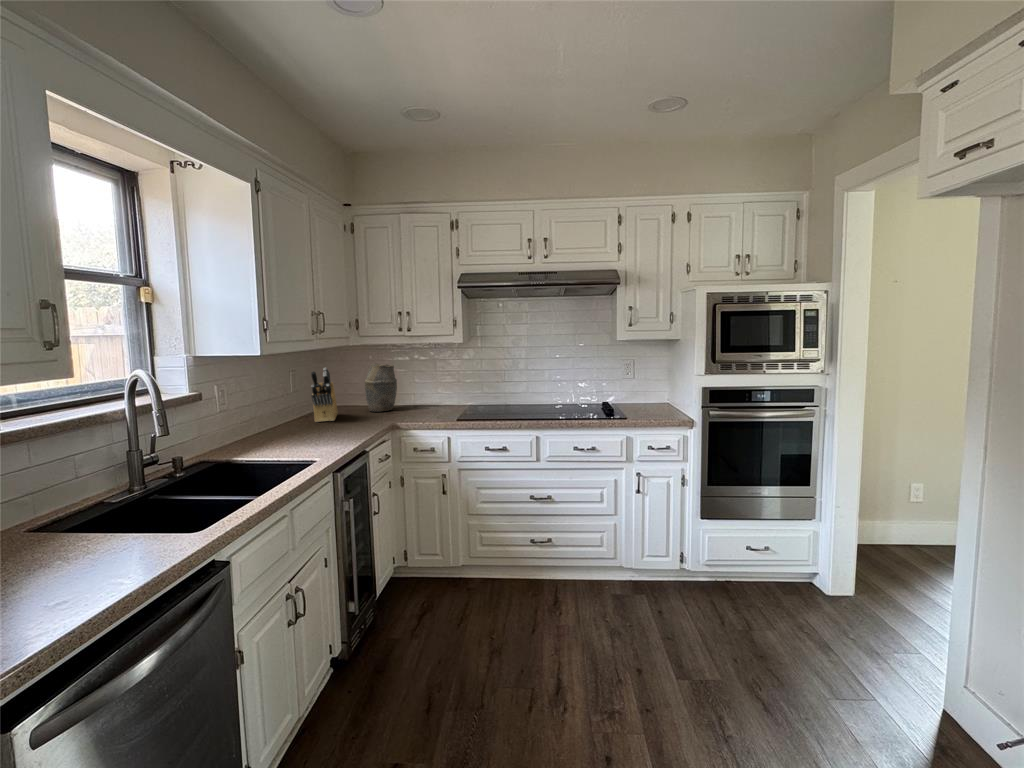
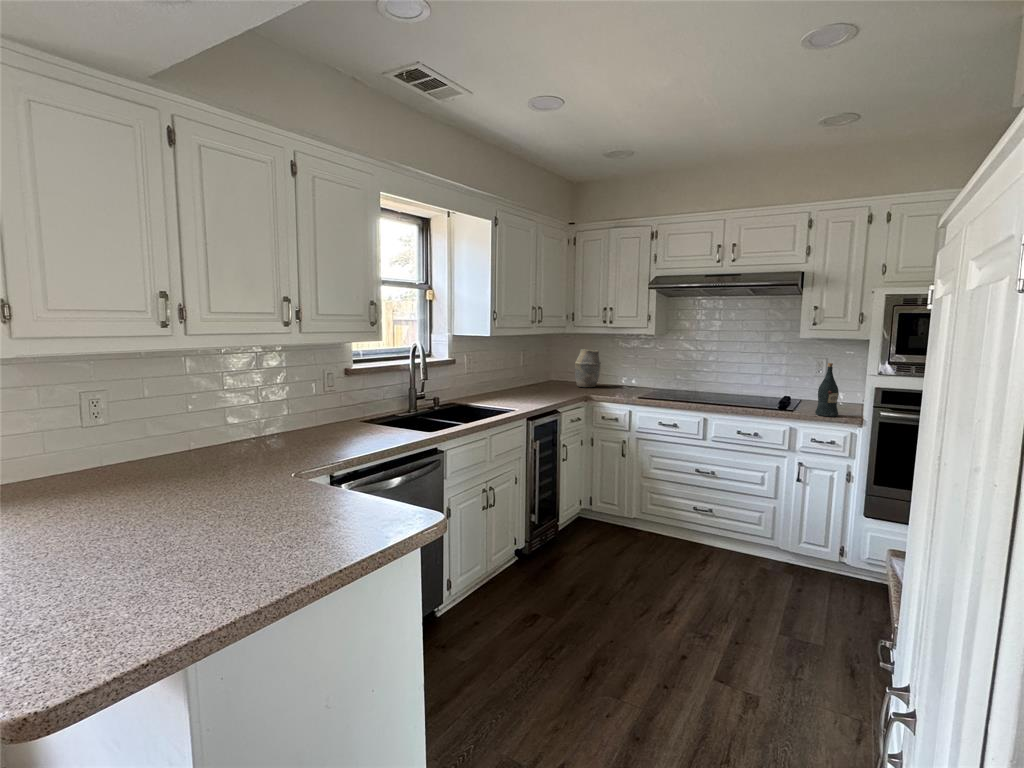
wine bottle: none [647,366,668,421] -> present [815,363,839,417]
knife block: present [311,368,338,422] -> none [530,349,553,390]

